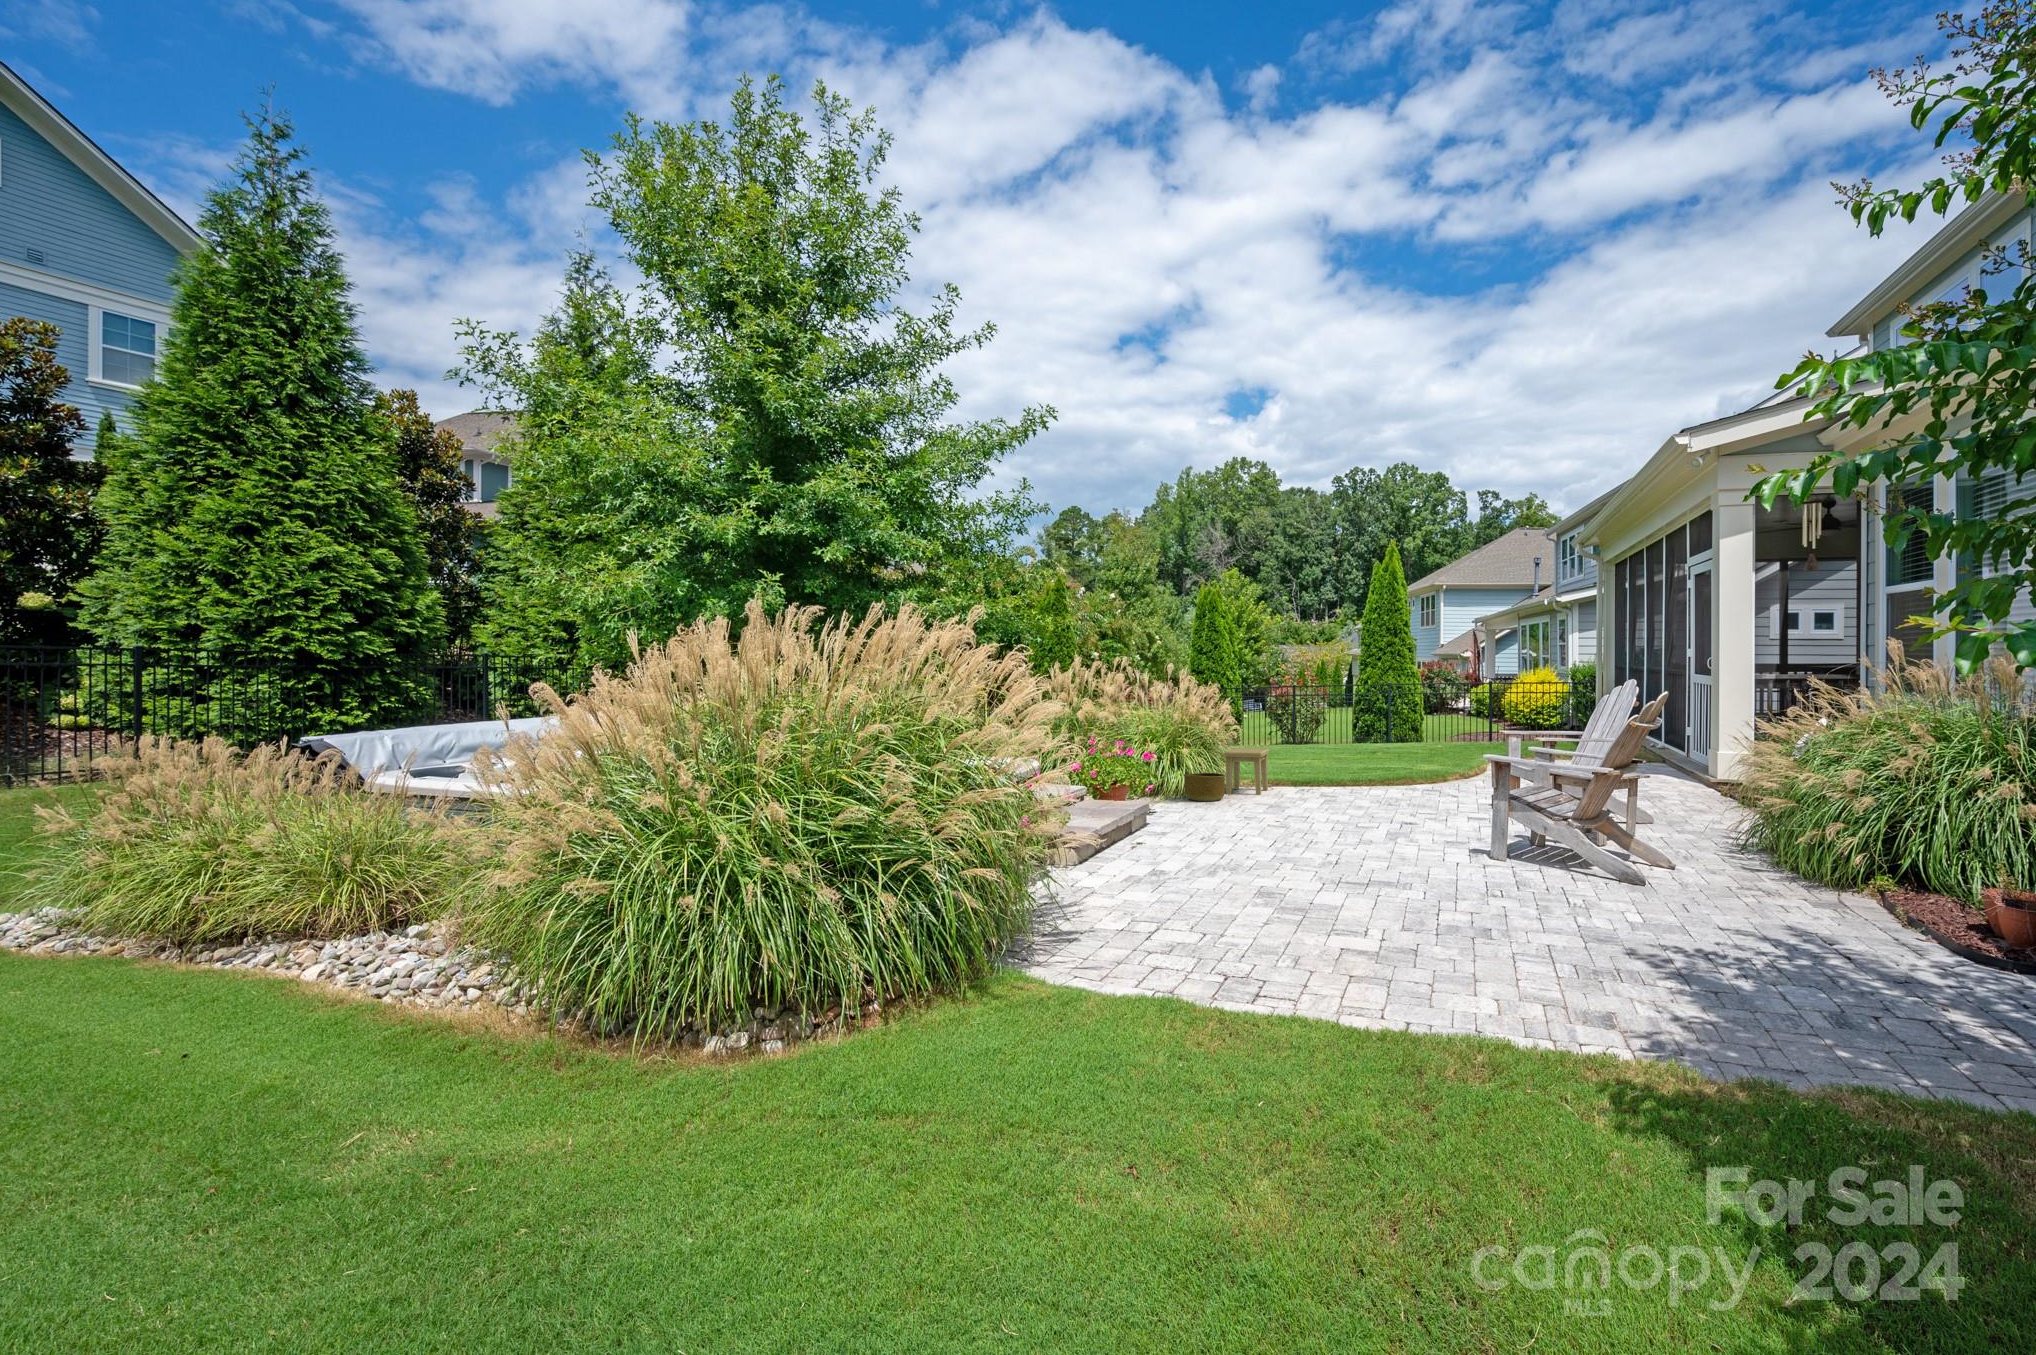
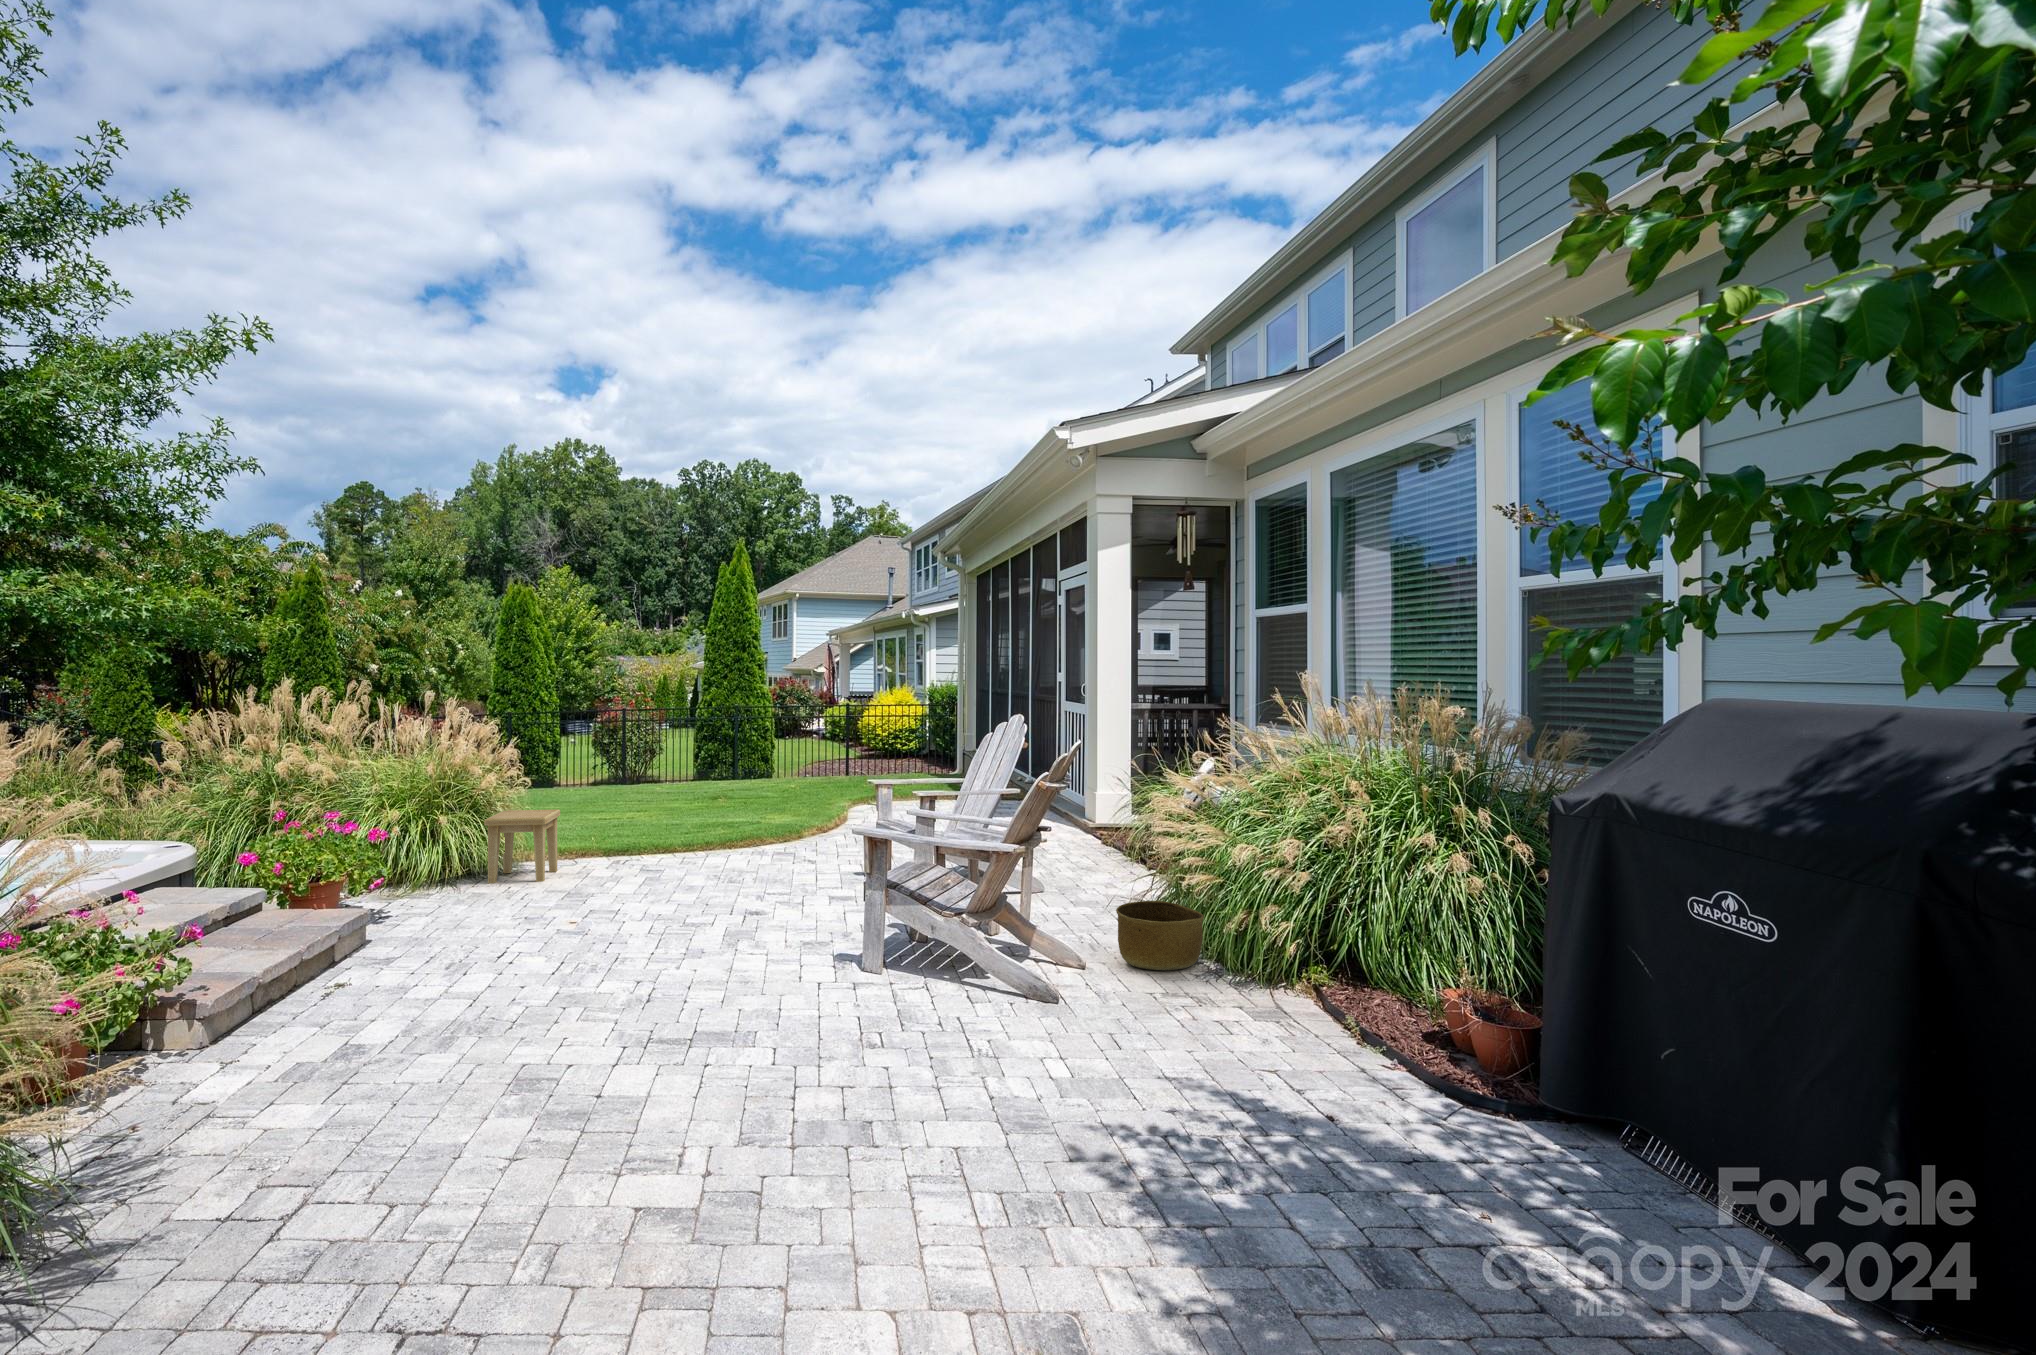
basket: present [1184,773,1225,801] -> present [1116,901,1204,970]

